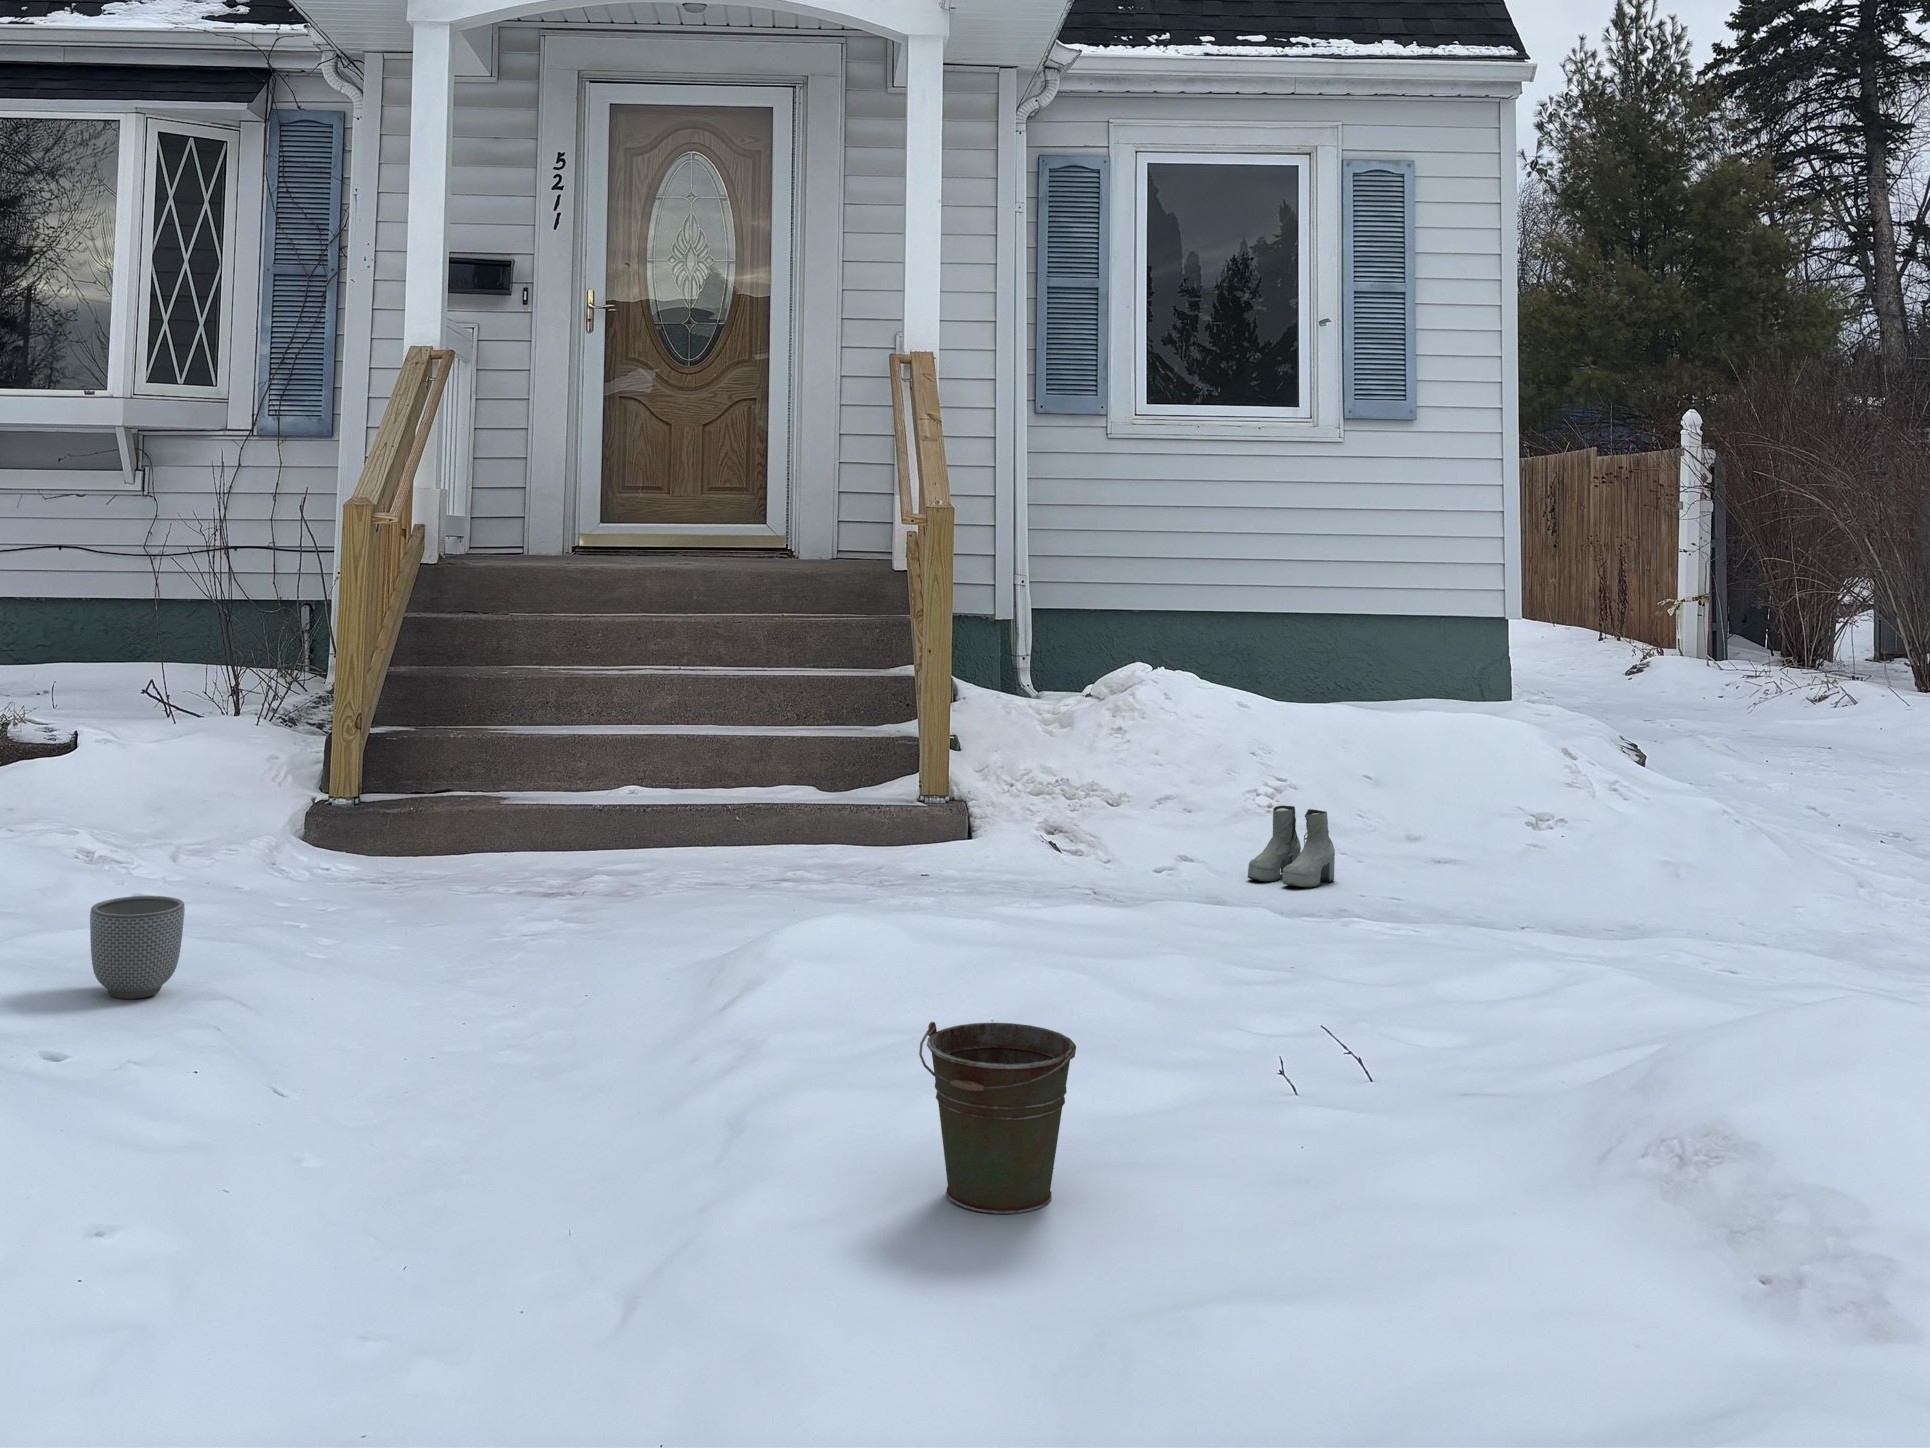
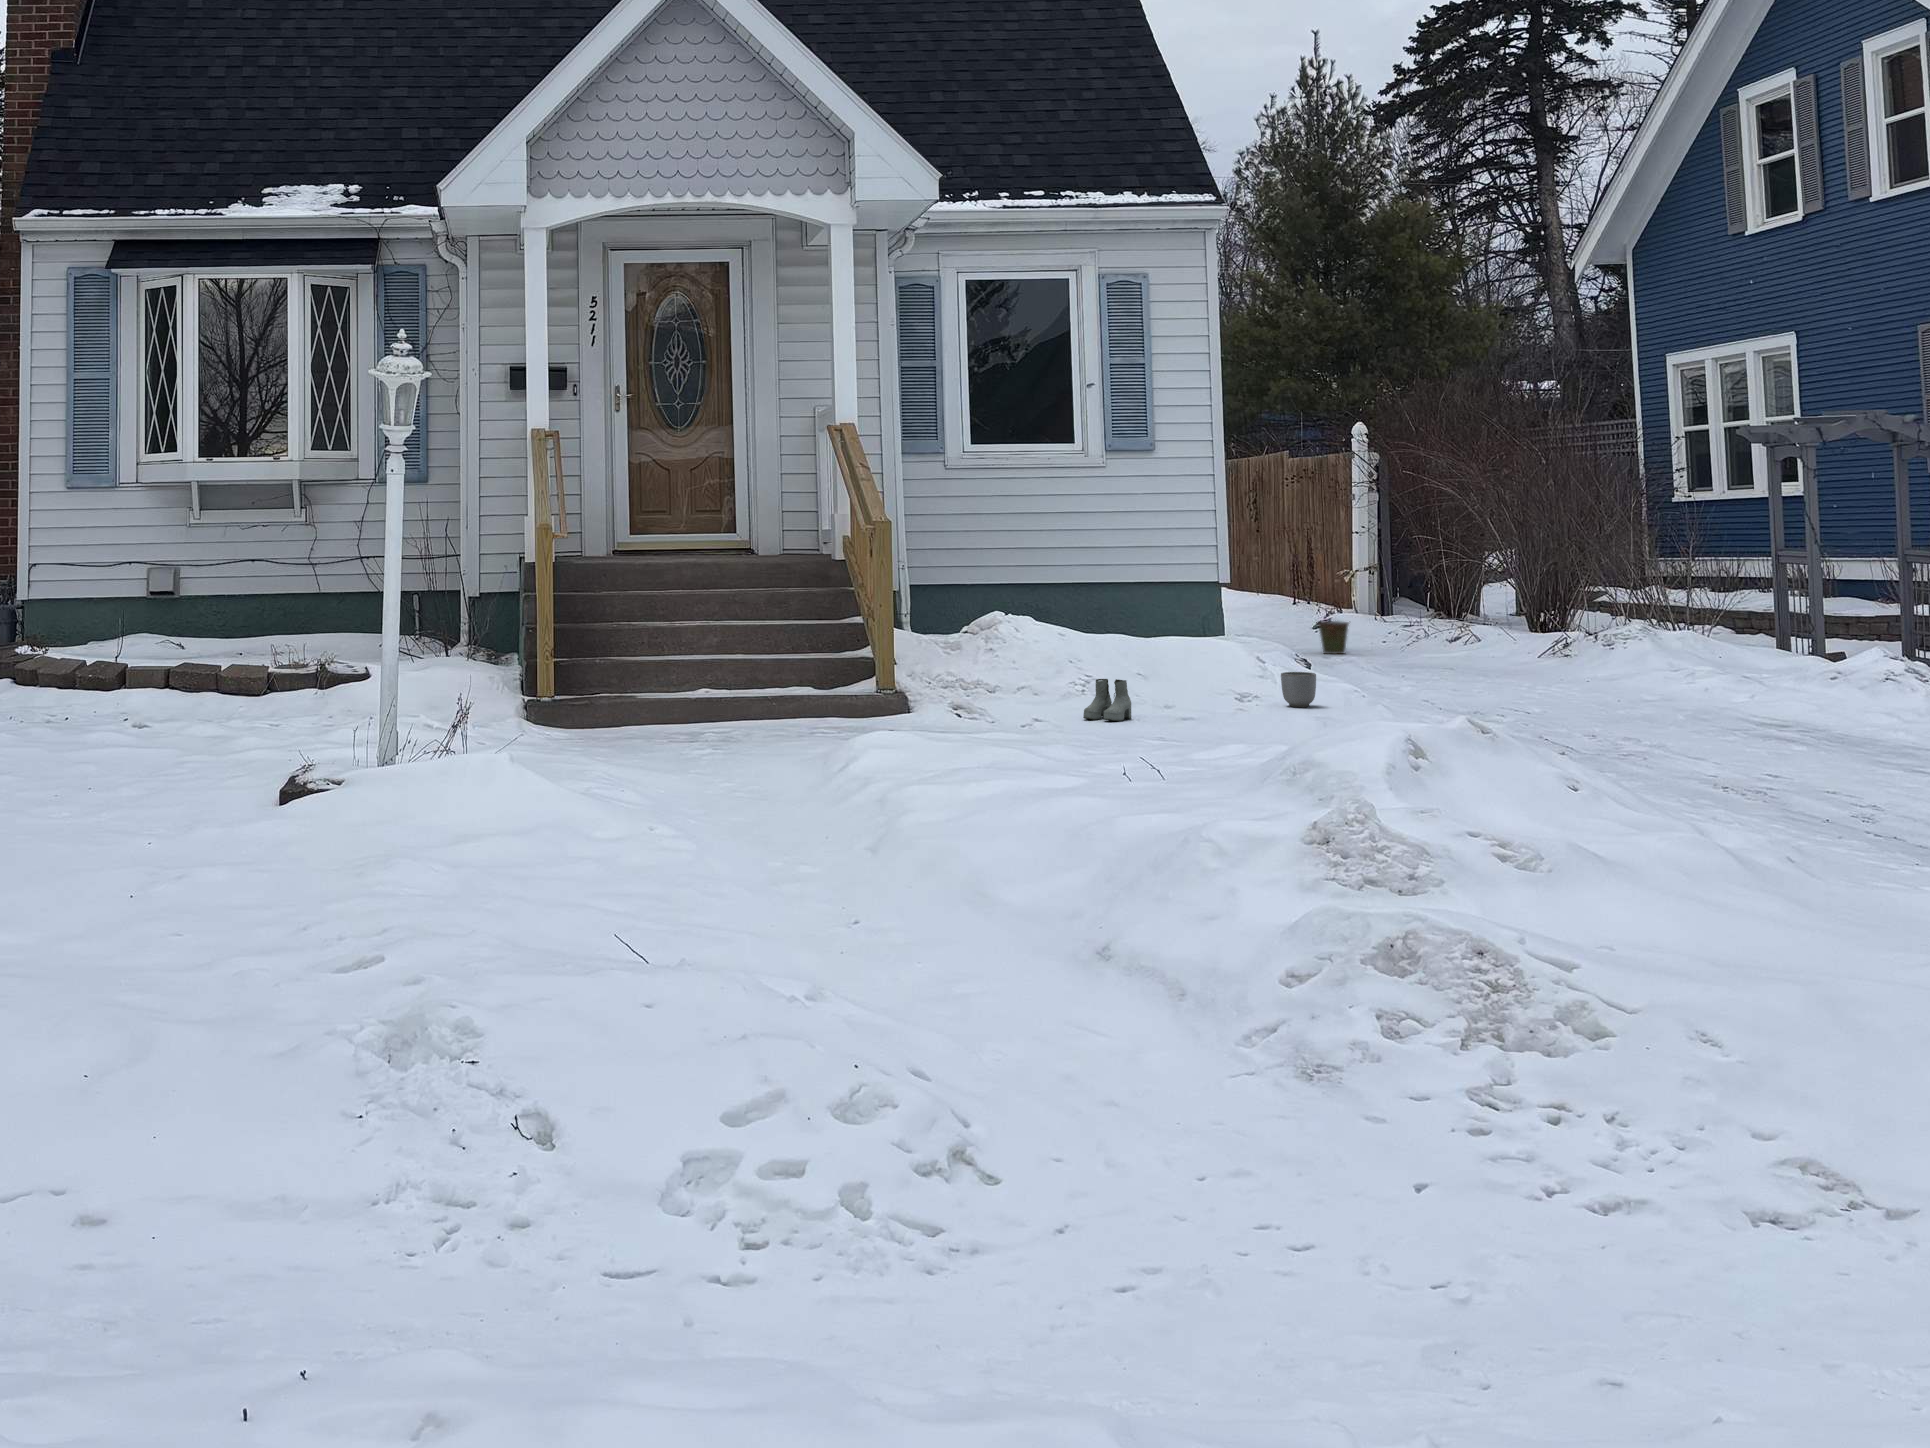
planter: present [90,896,185,999] -> present [1281,672,1316,707]
bucket: present [919,1022,1076,1214] -> present [1316,621,1349,654]

